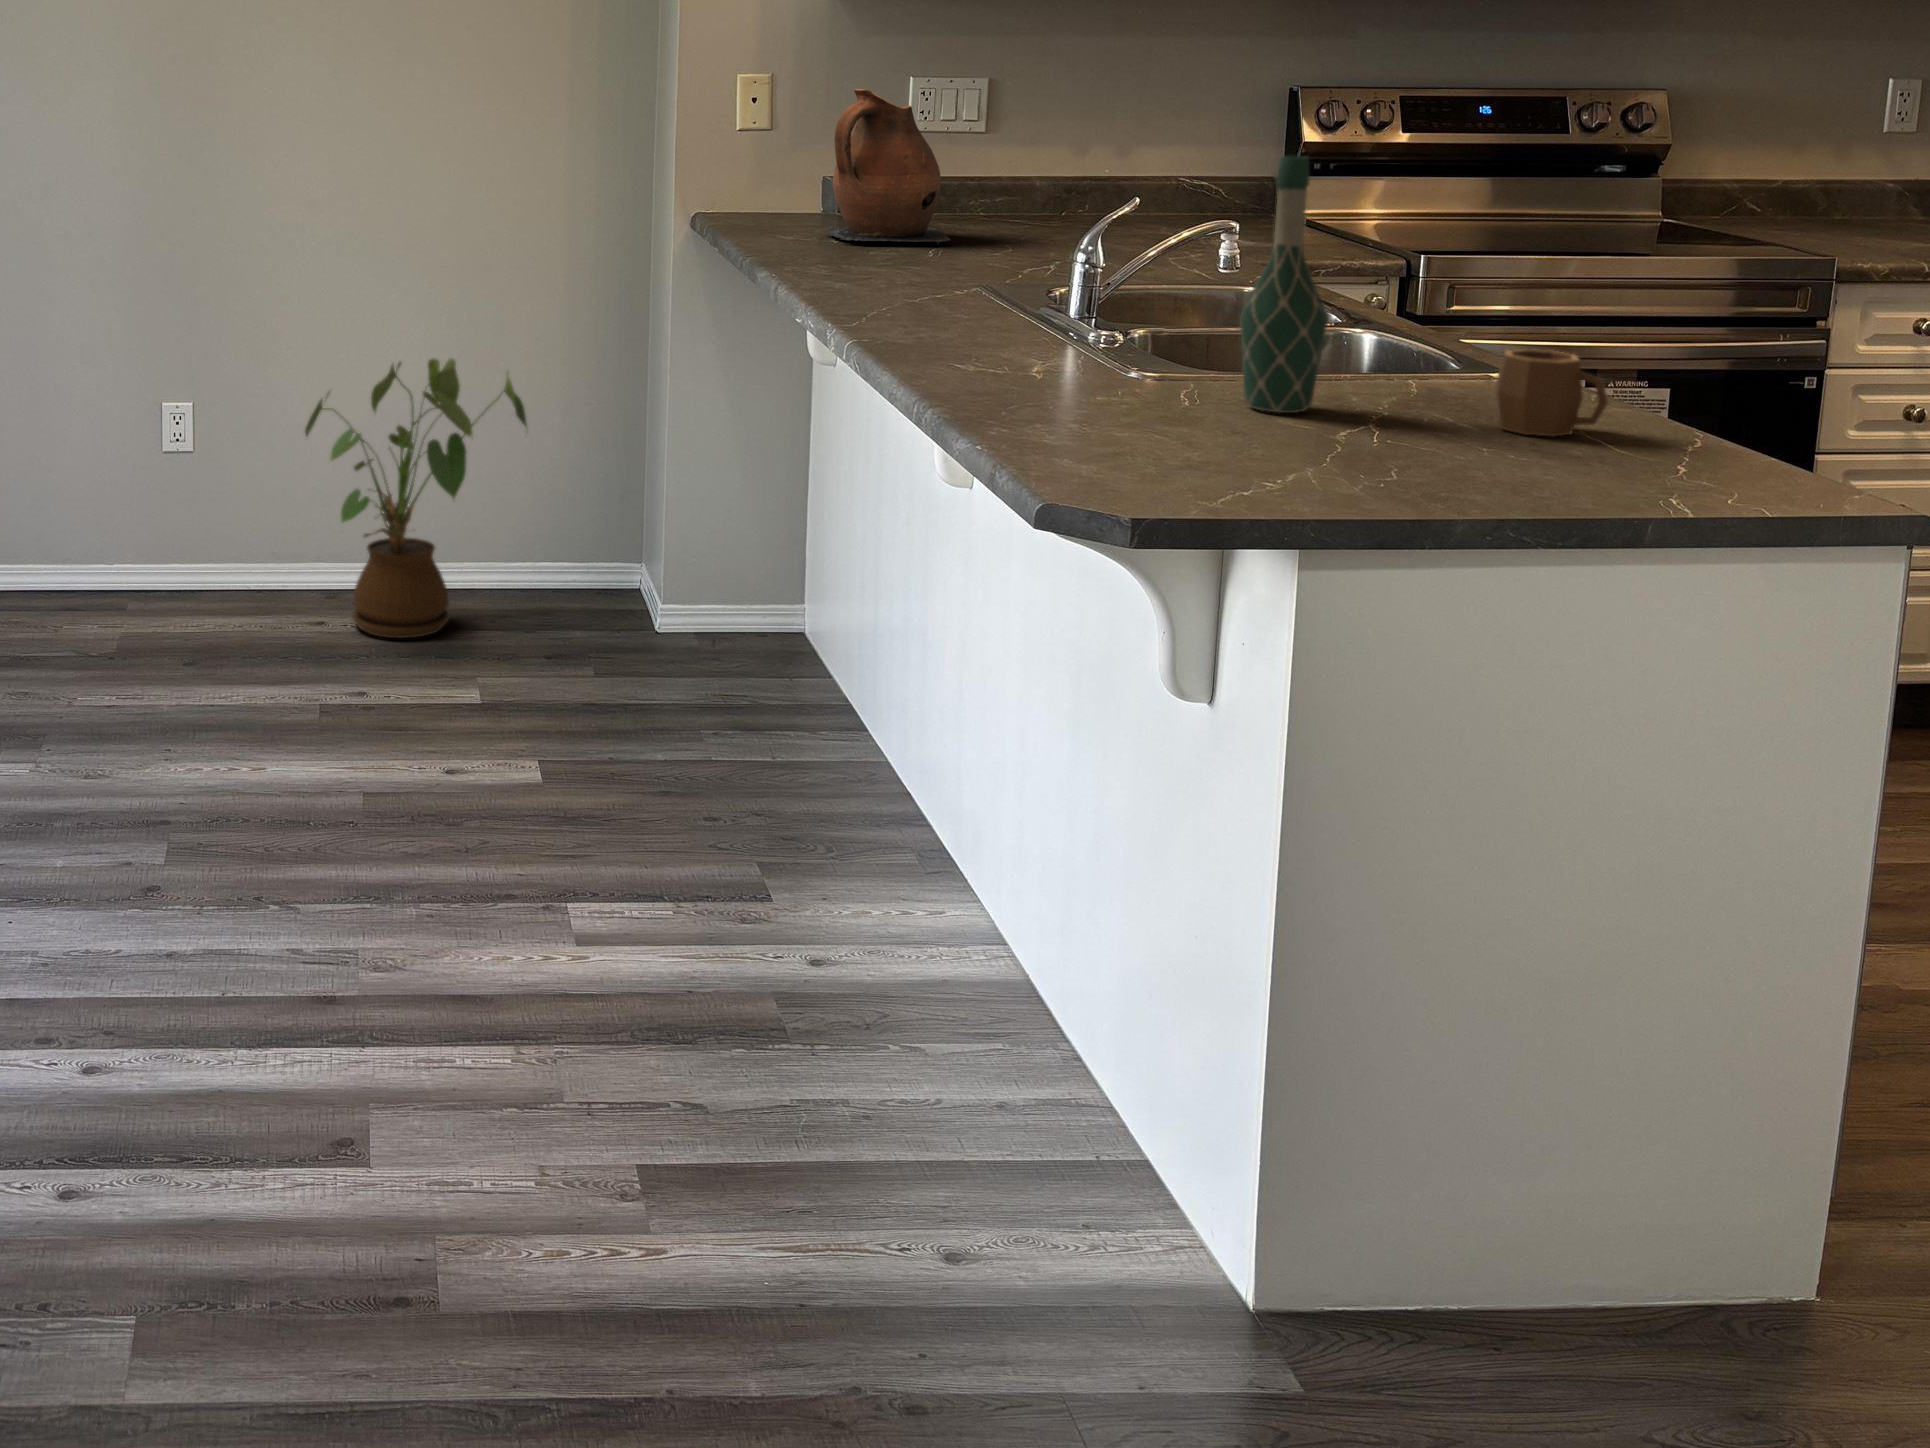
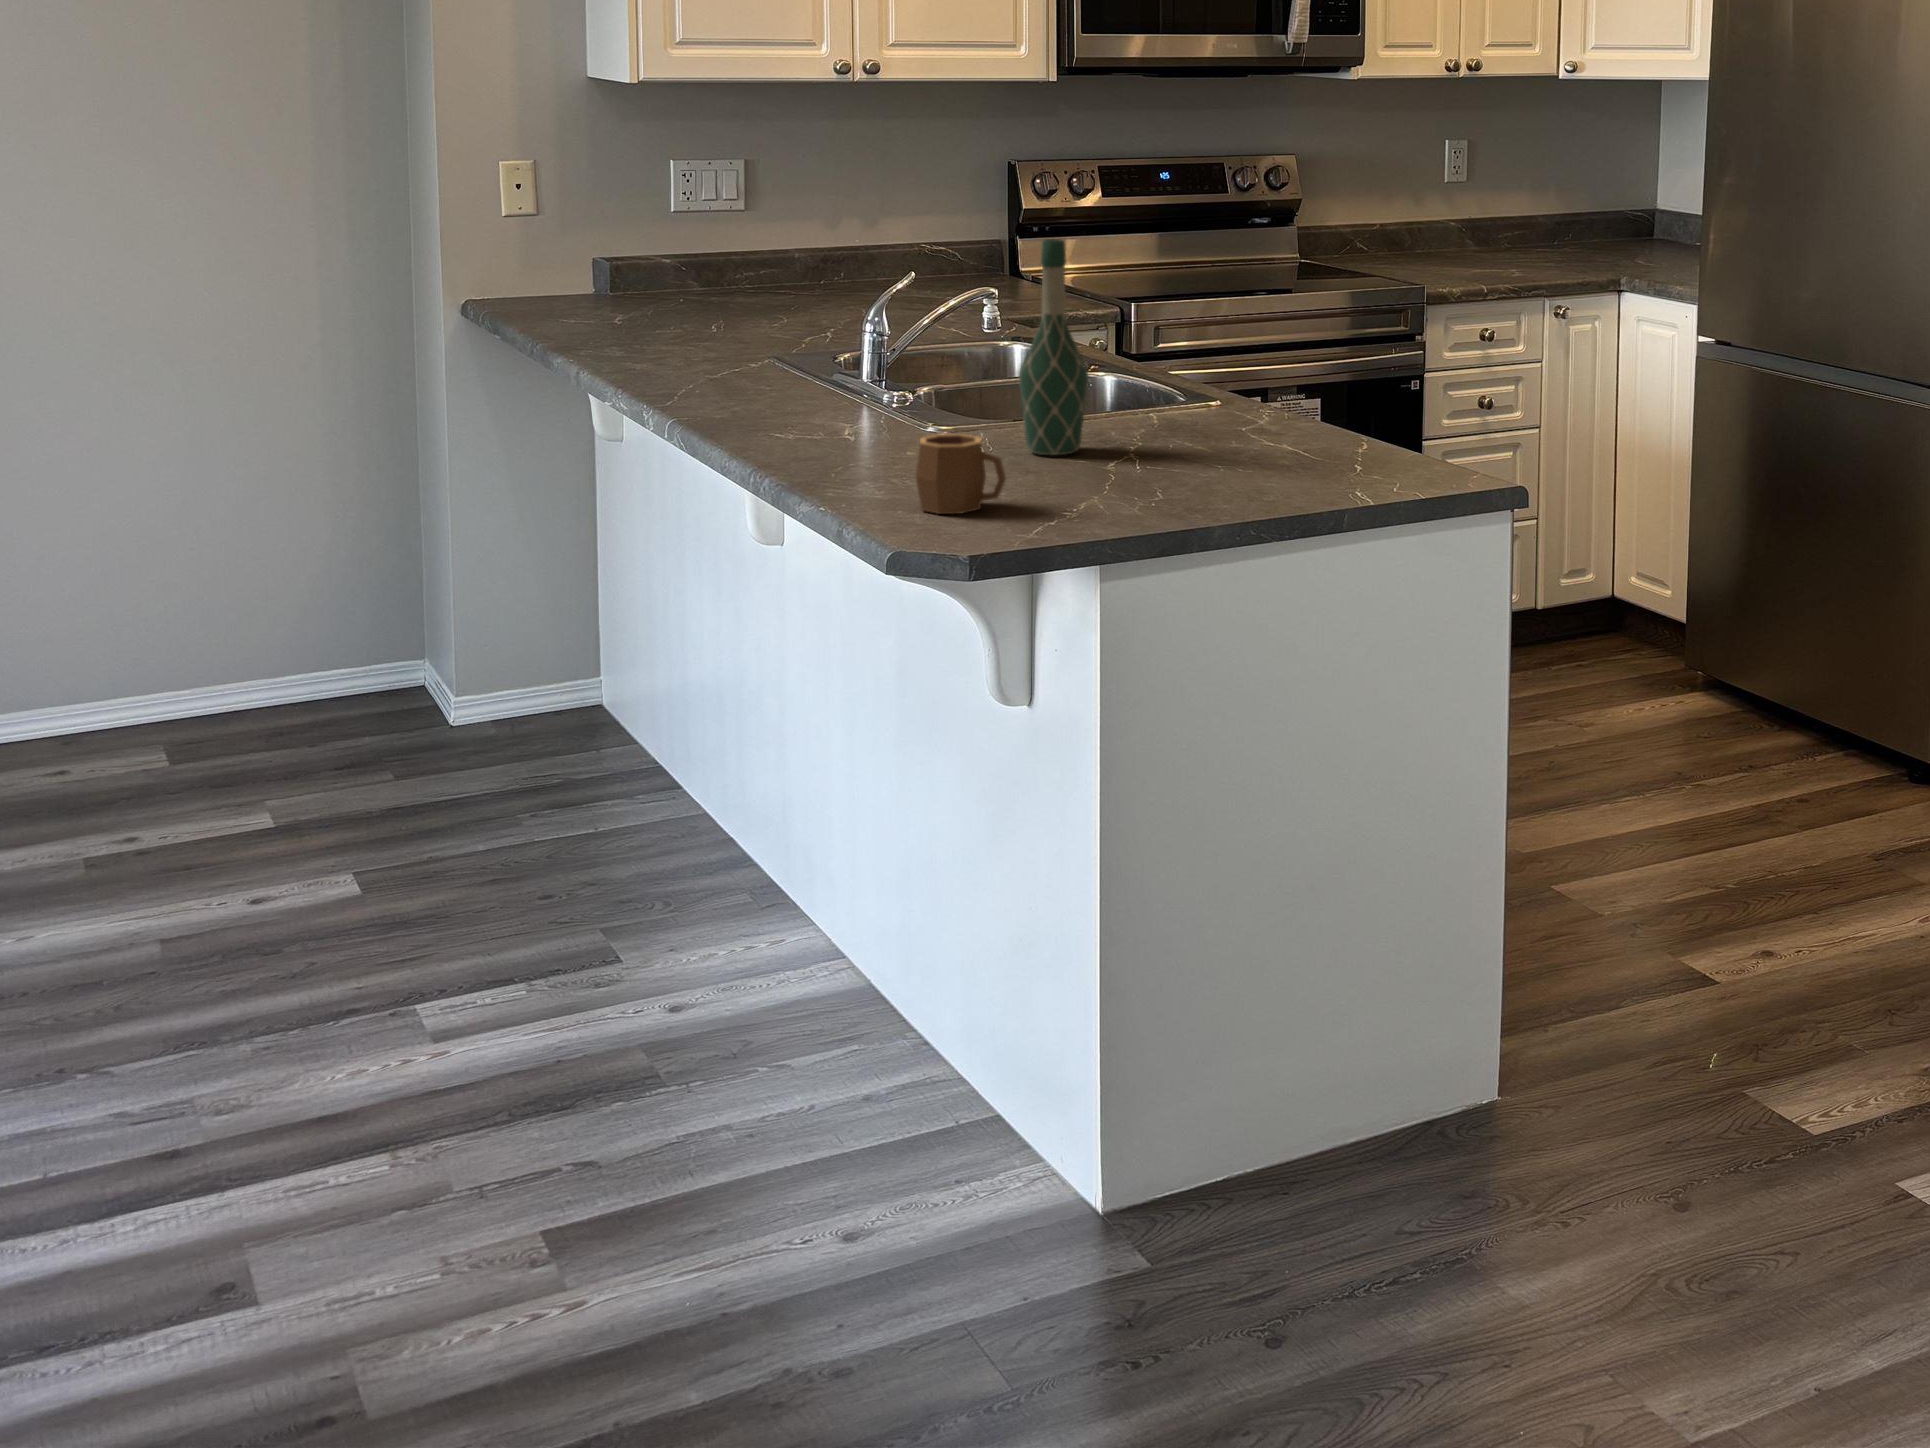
ceramic pitcher: present [822,89,951,245] -> none [596,176,725,322]
mug: present [1495,349,1608,437] -> present [915,434,1006,514]
house plant: present [305,359,527,638] -> none [25,470,289,777]

